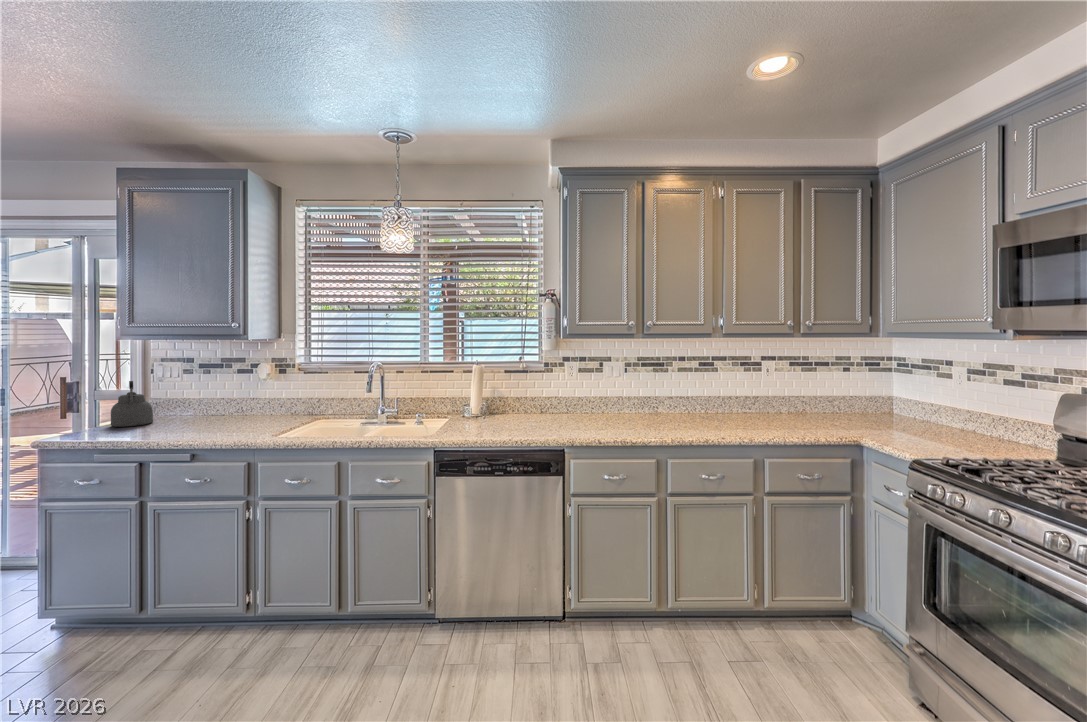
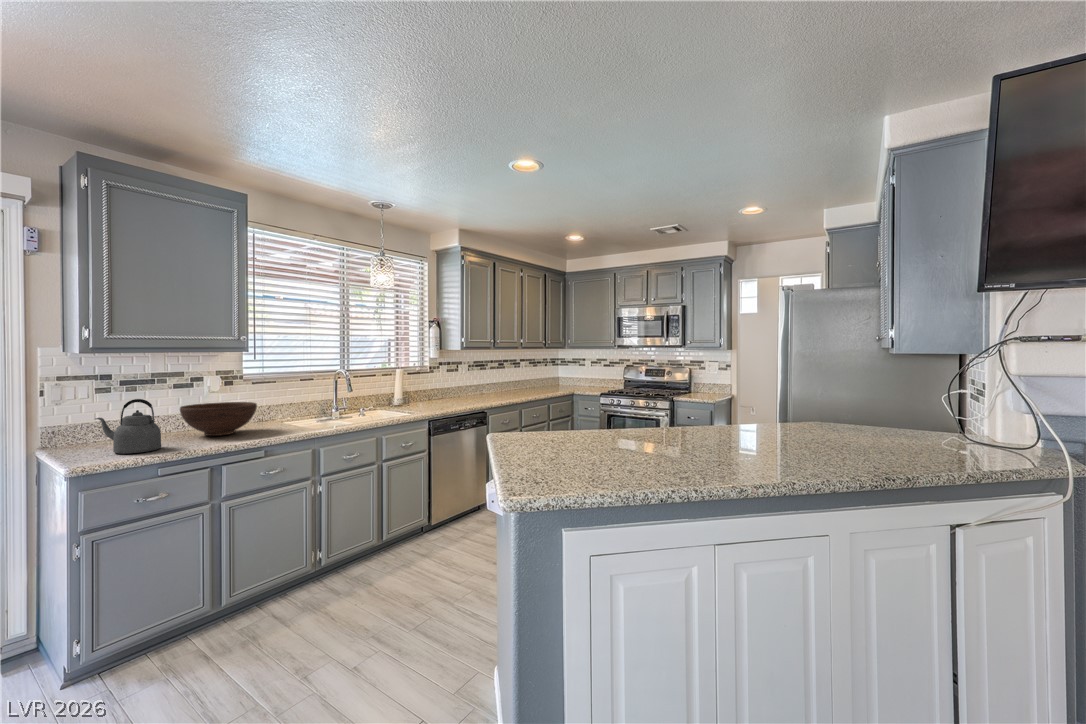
fruit bowl: none [182,389,258,421] -> present [180,402,257,436]

